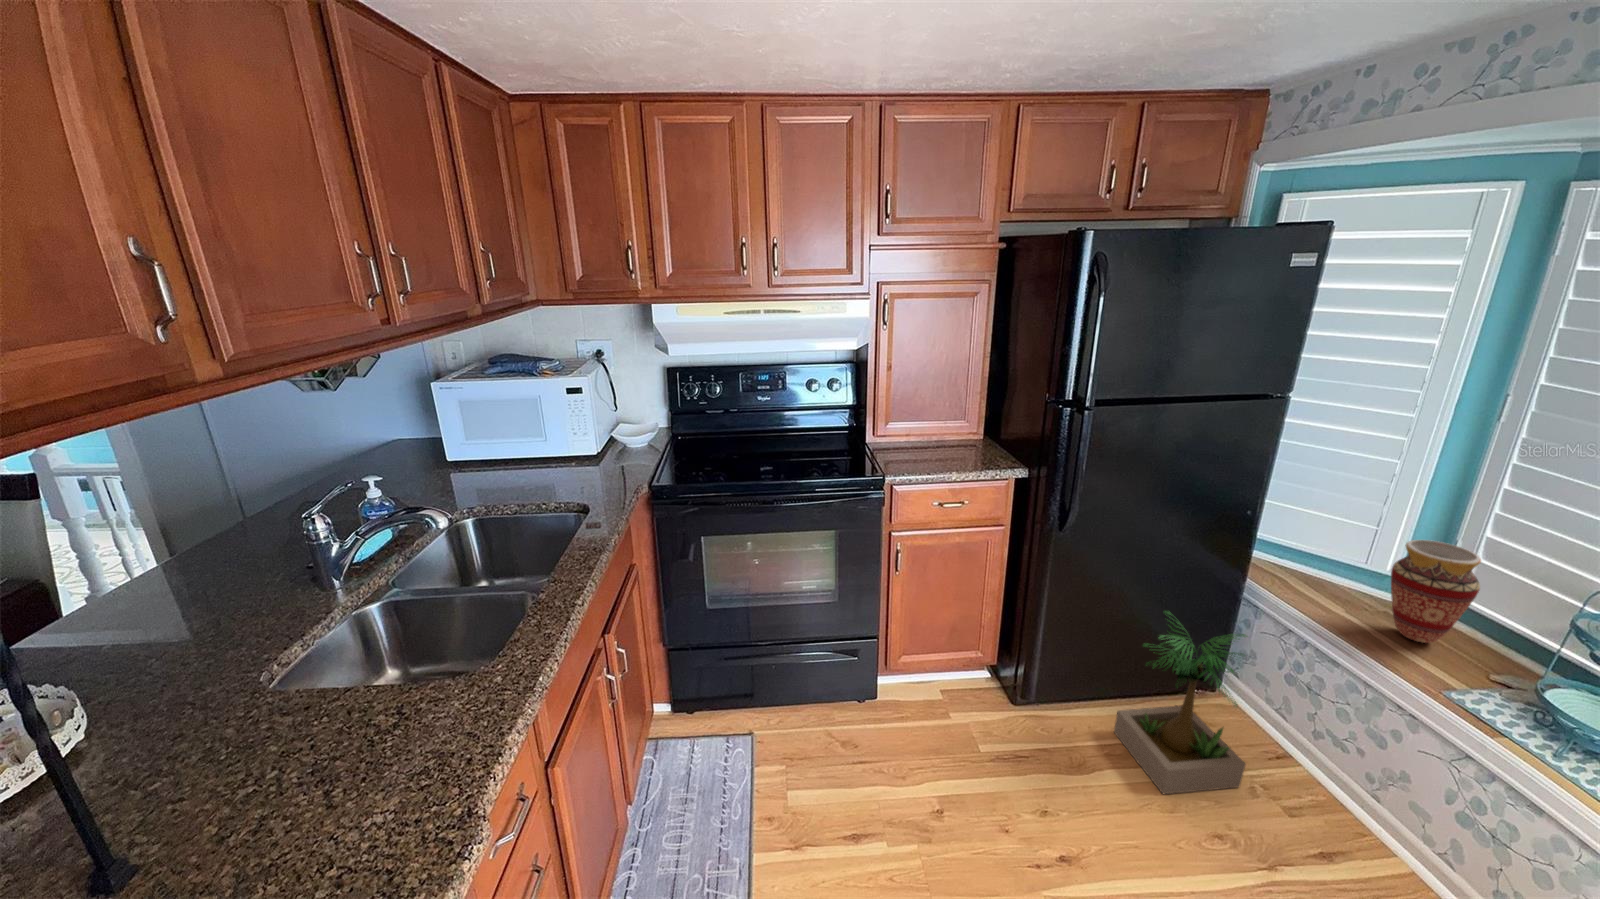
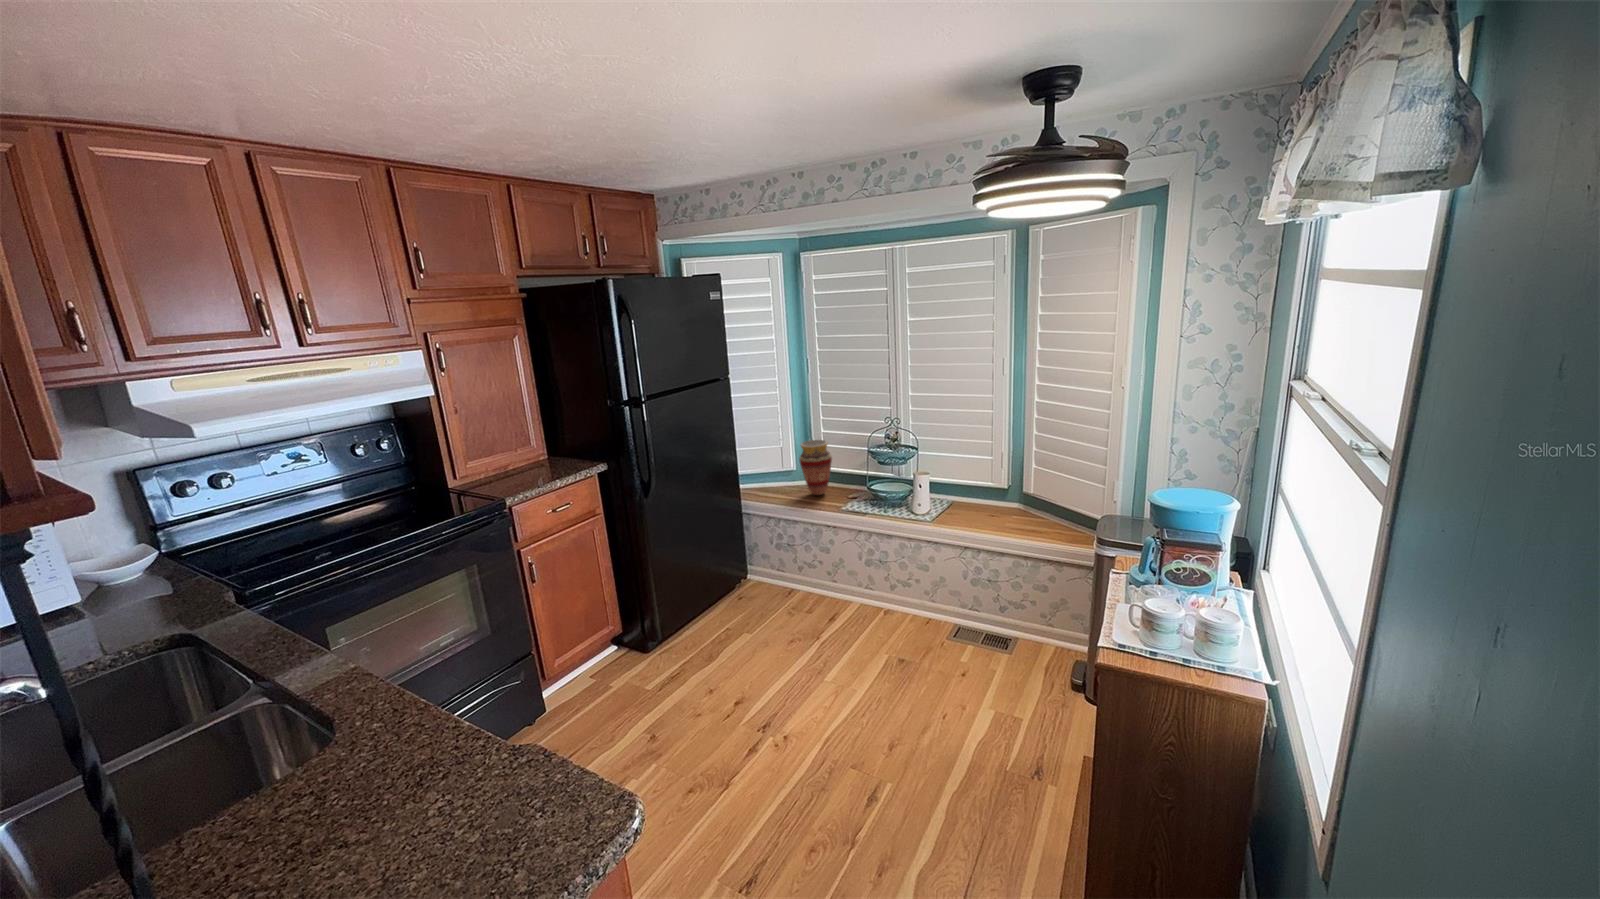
potted plant: present [1114,611,1246,794] -> none [706,521,786,642]

